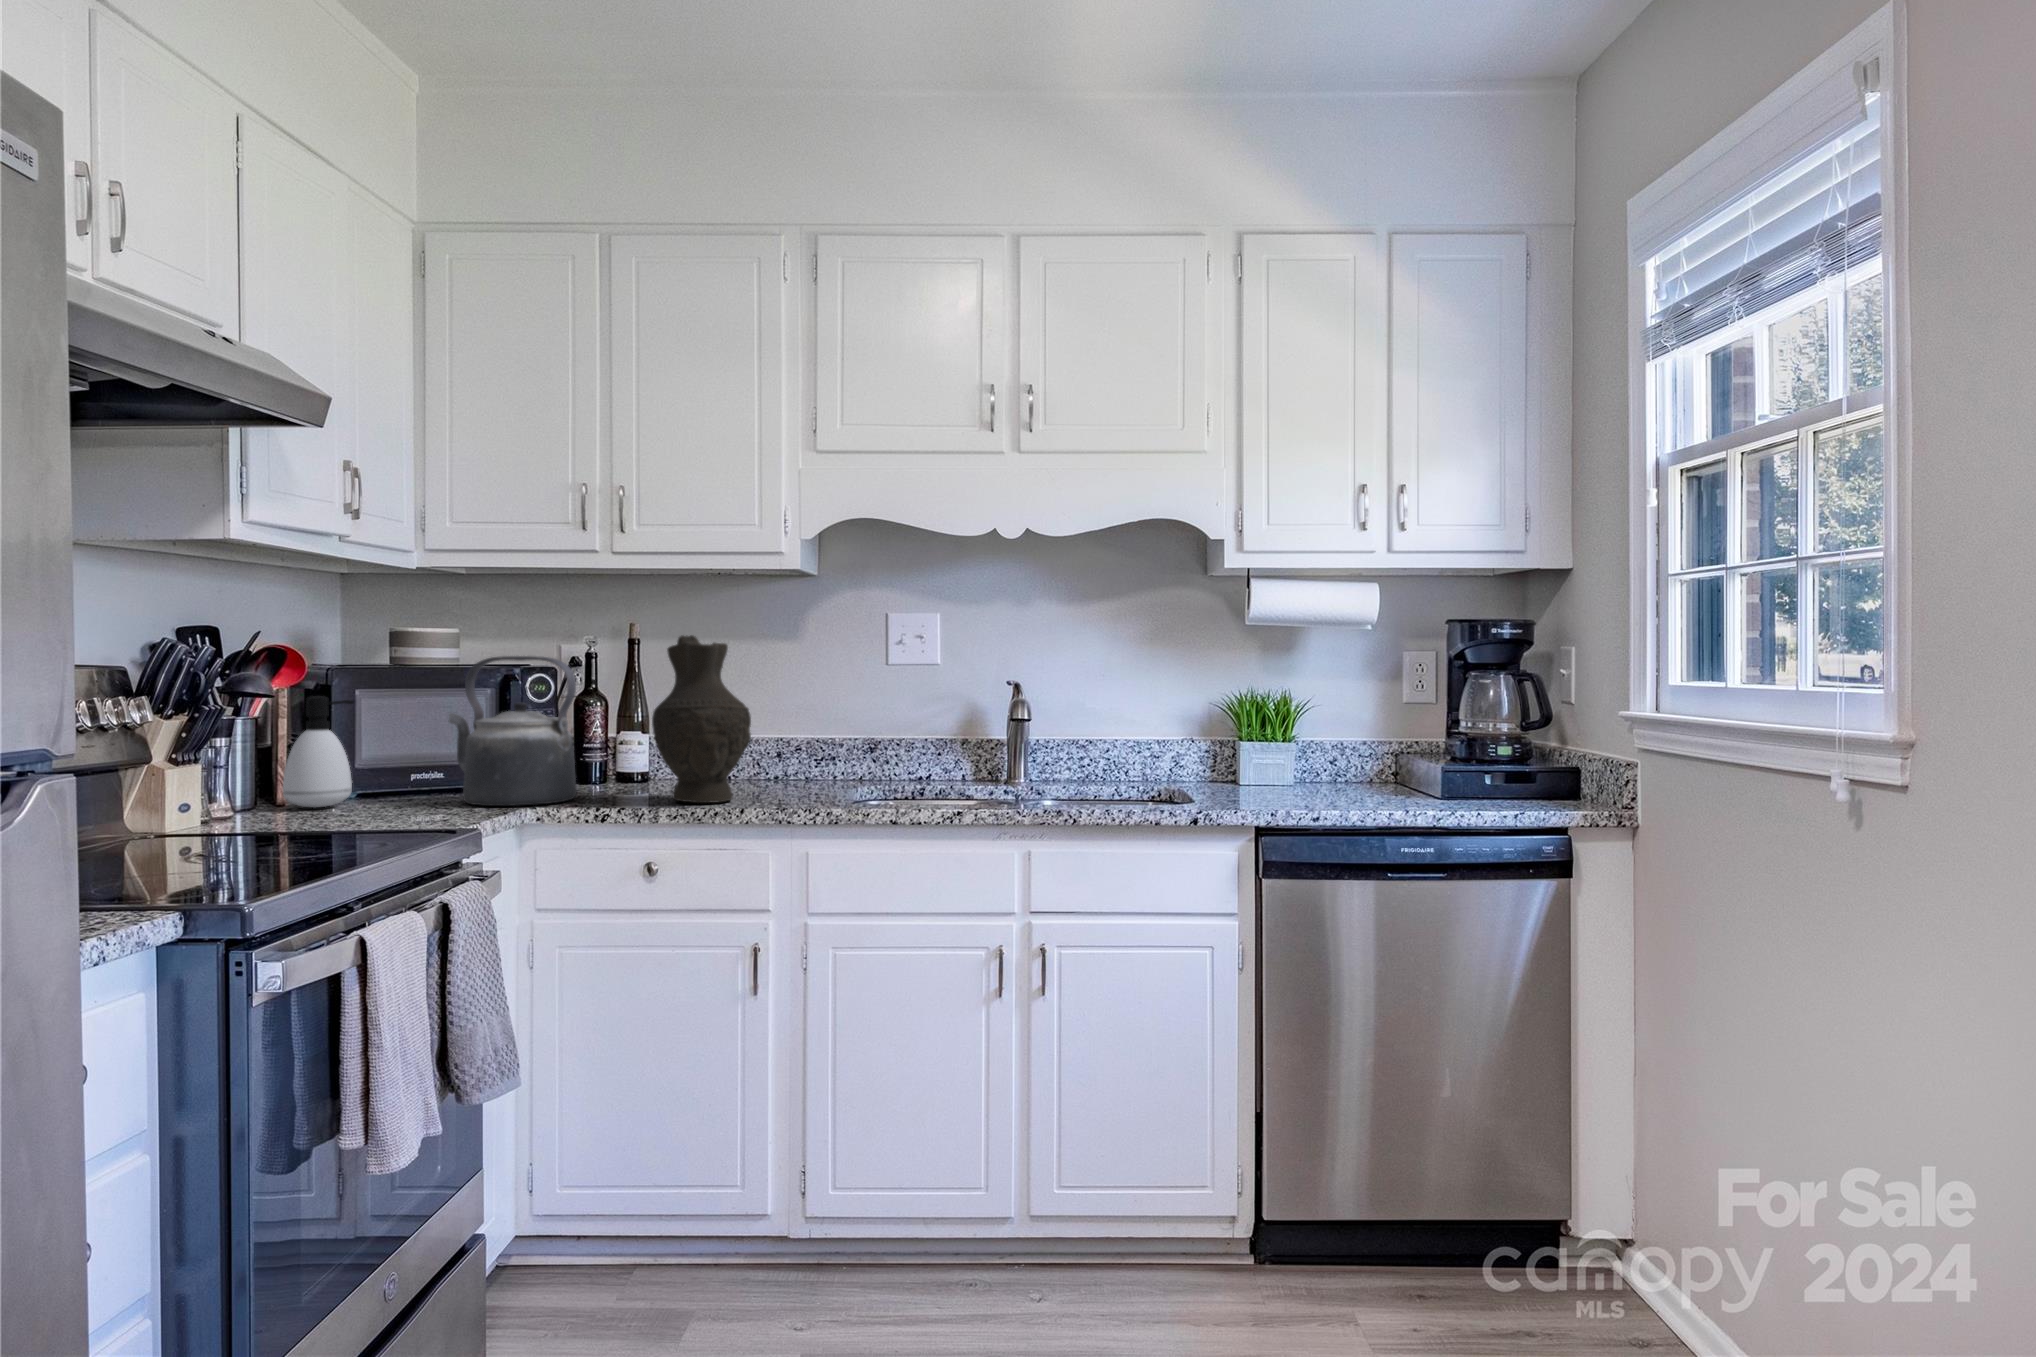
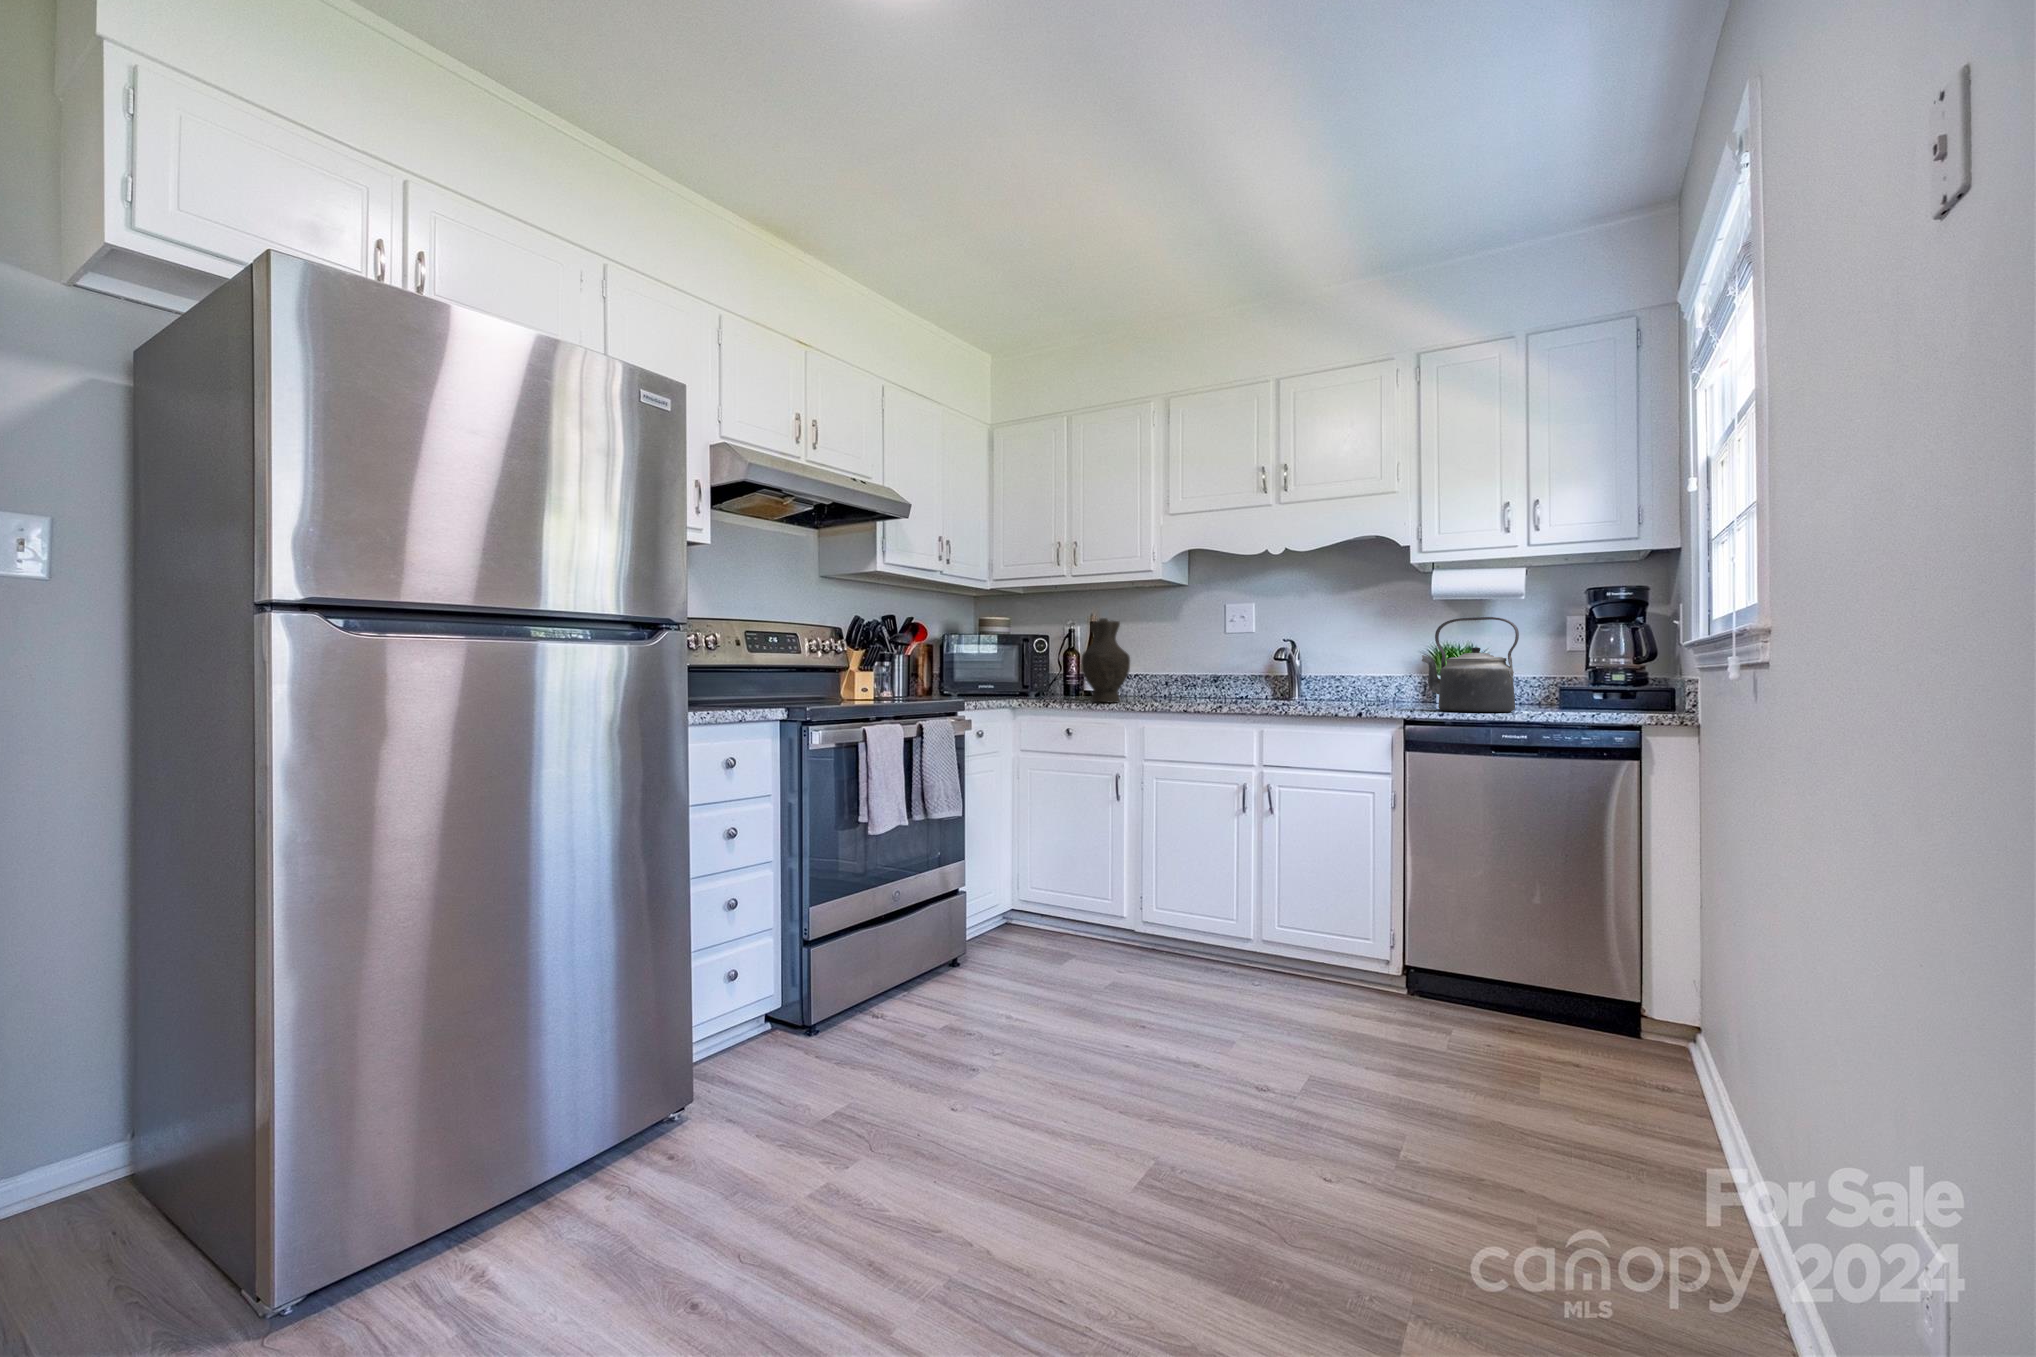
kettle: present [449,656,577,806] -> present [1422,617,1519,712]
soap dispenser: present [283,696,353,807] -> none [929,650,956,700]

